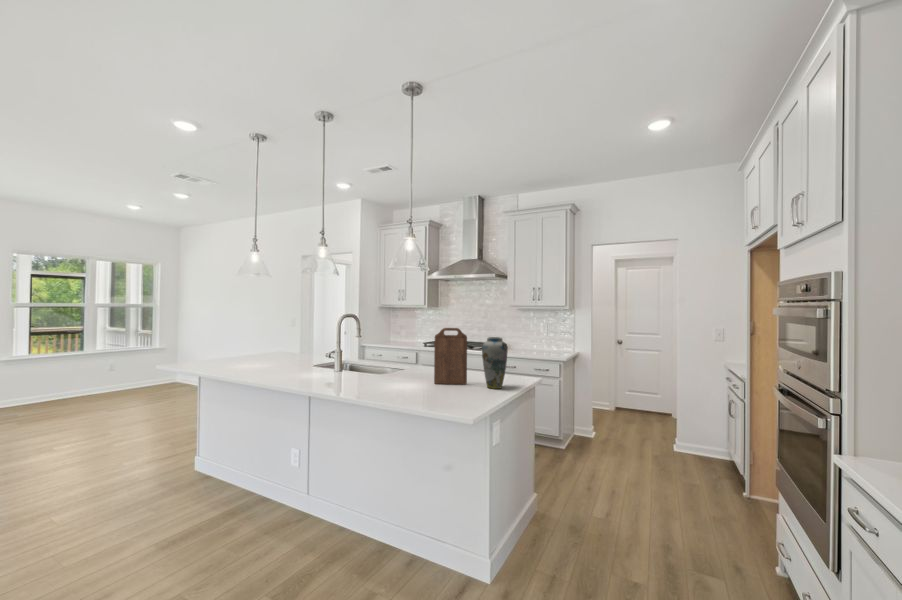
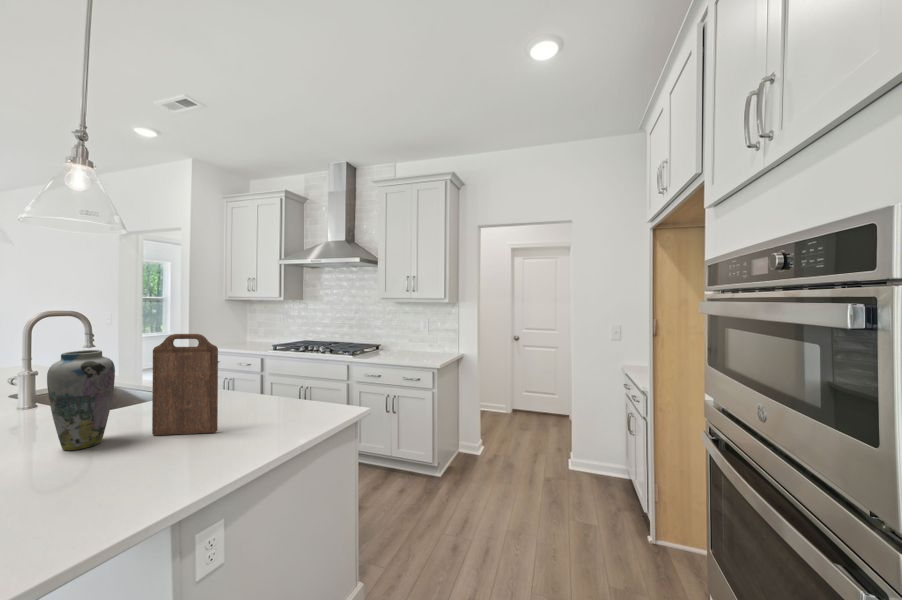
vase: present [482,337,508,389] -> present [47,350,115,450]

